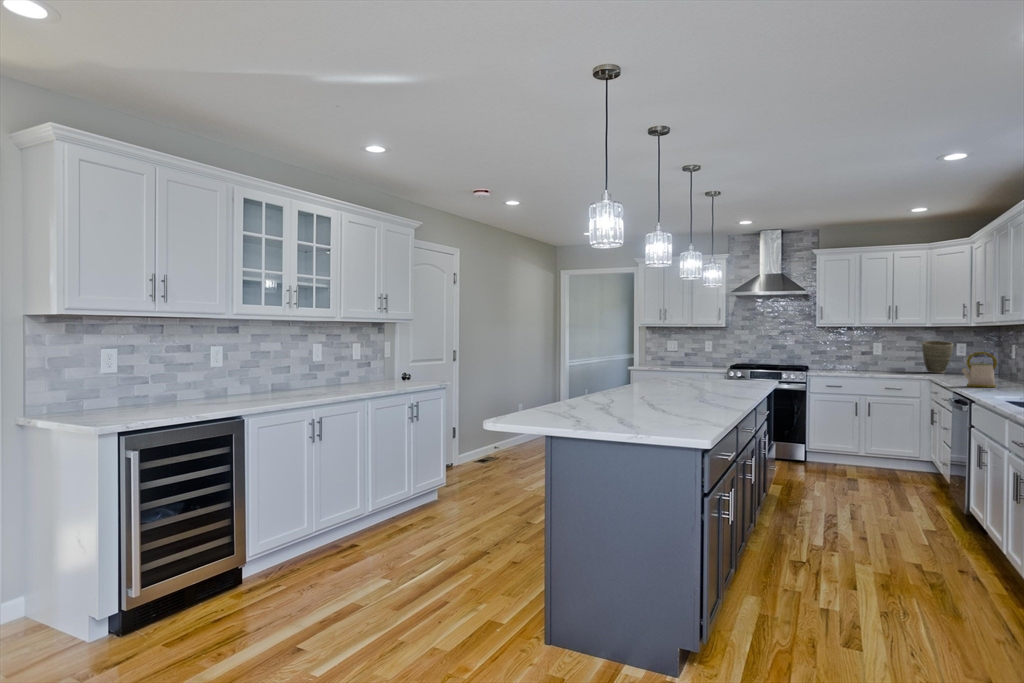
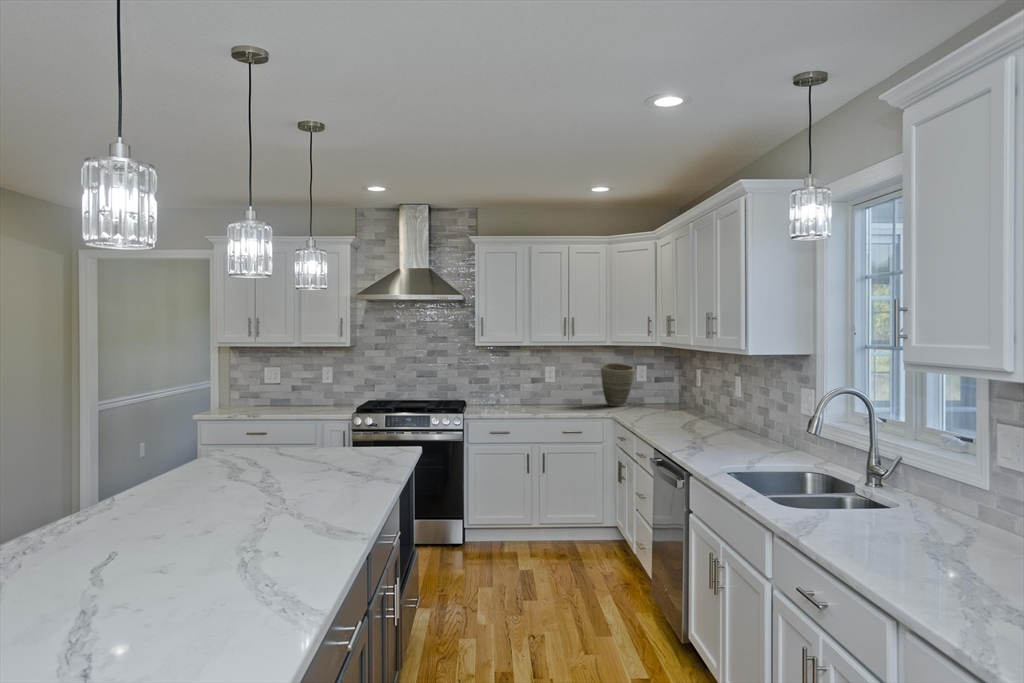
kettle: present [962,352,997,387] -> none [663,391,703,442]

